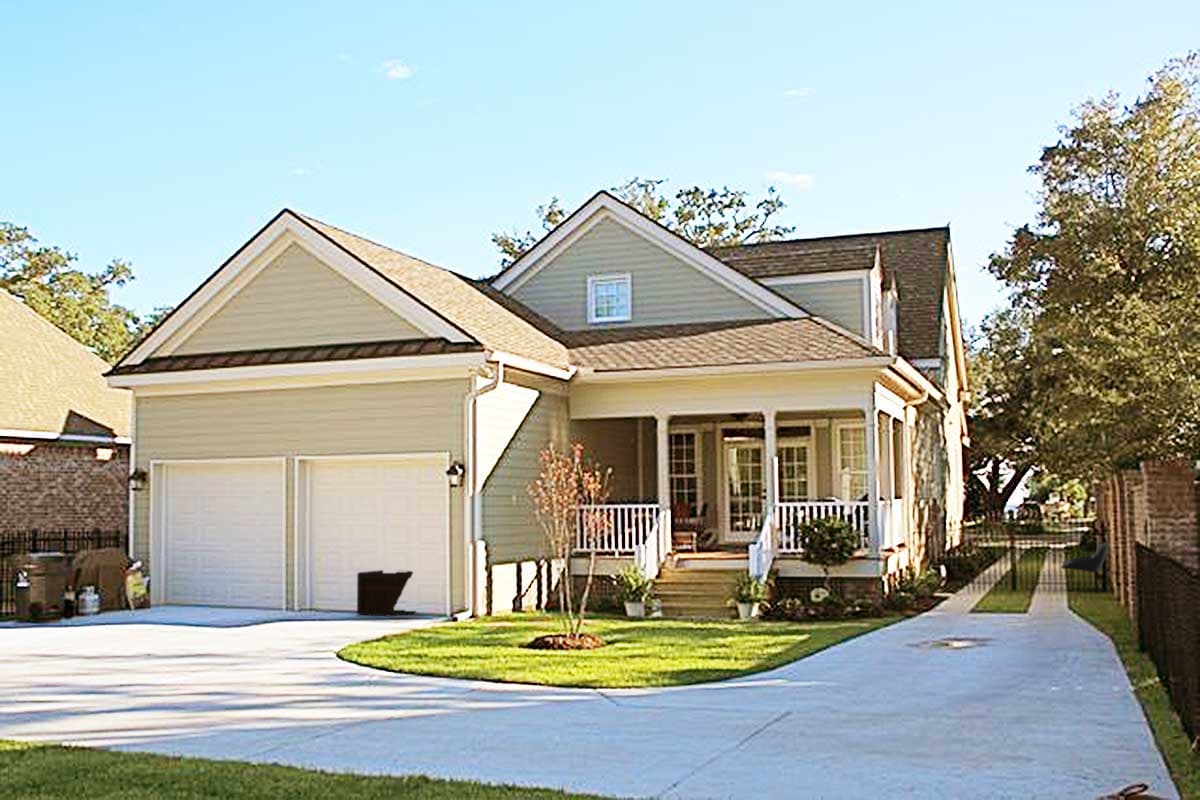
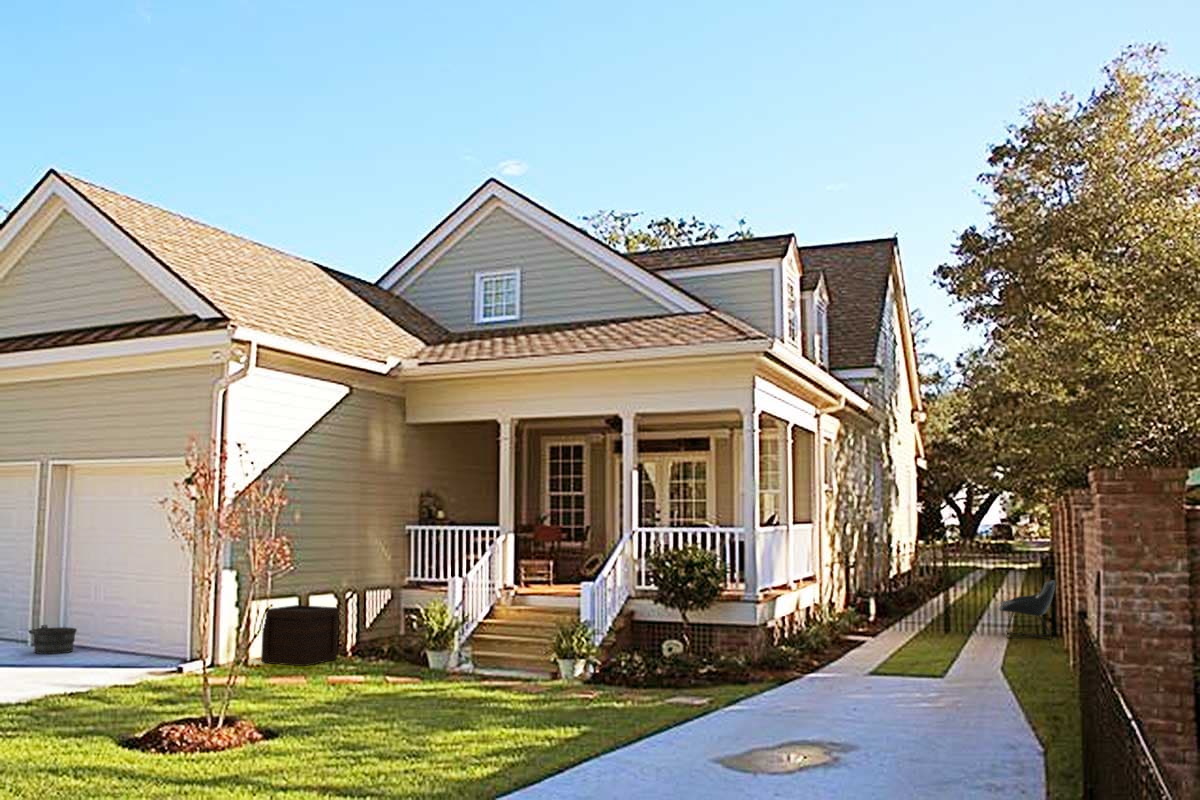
wooden crate: present [357,570,416,616] -> present [261,605,339,666]
bucket: none [298,589,334,611] -> present [29,625,77,654]

